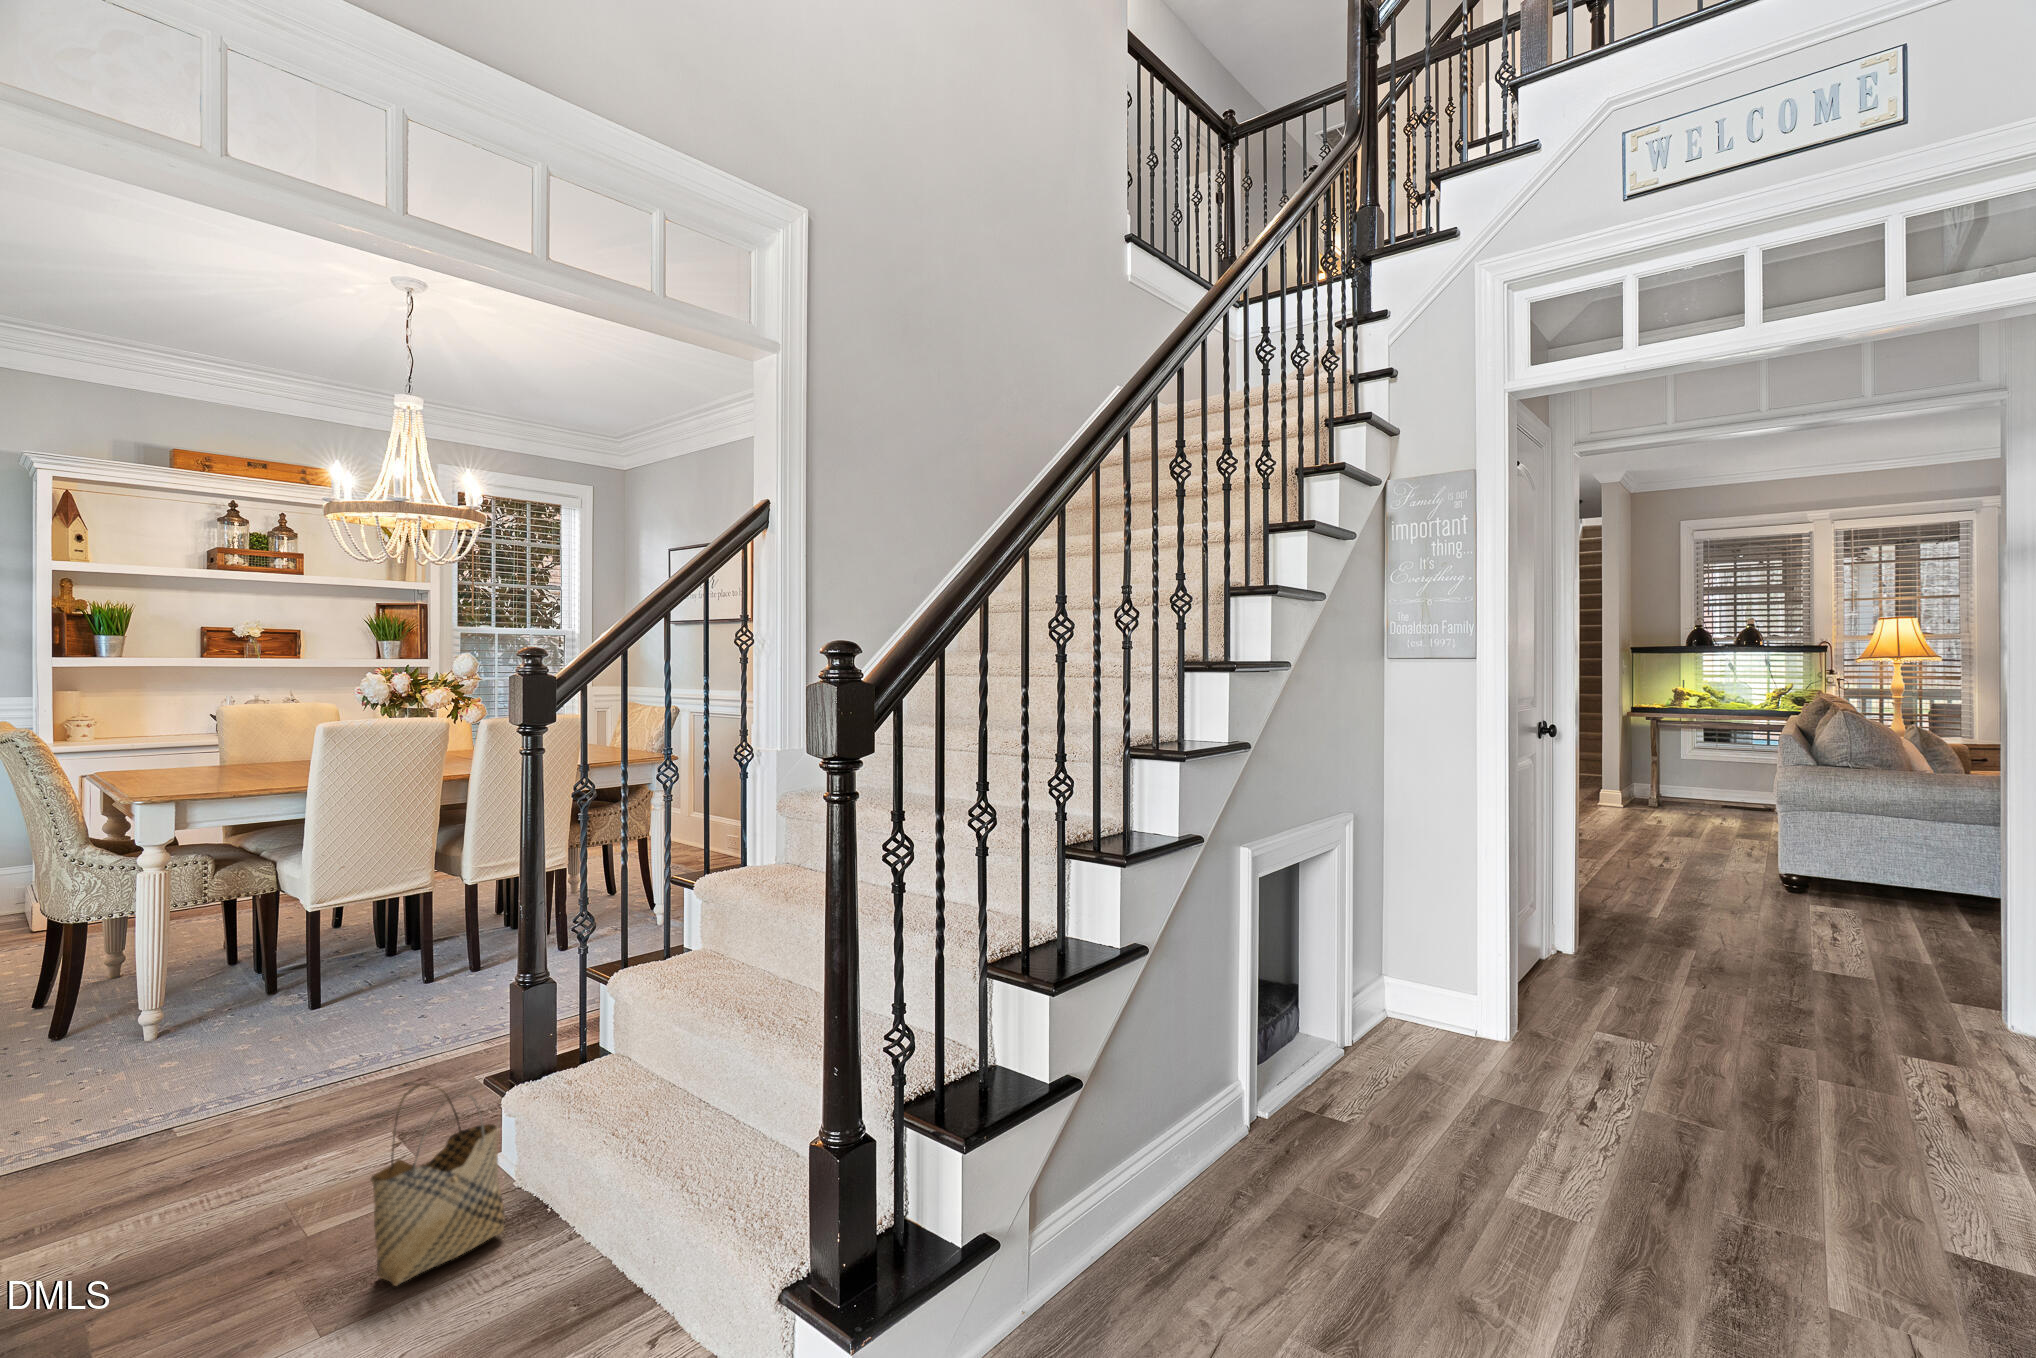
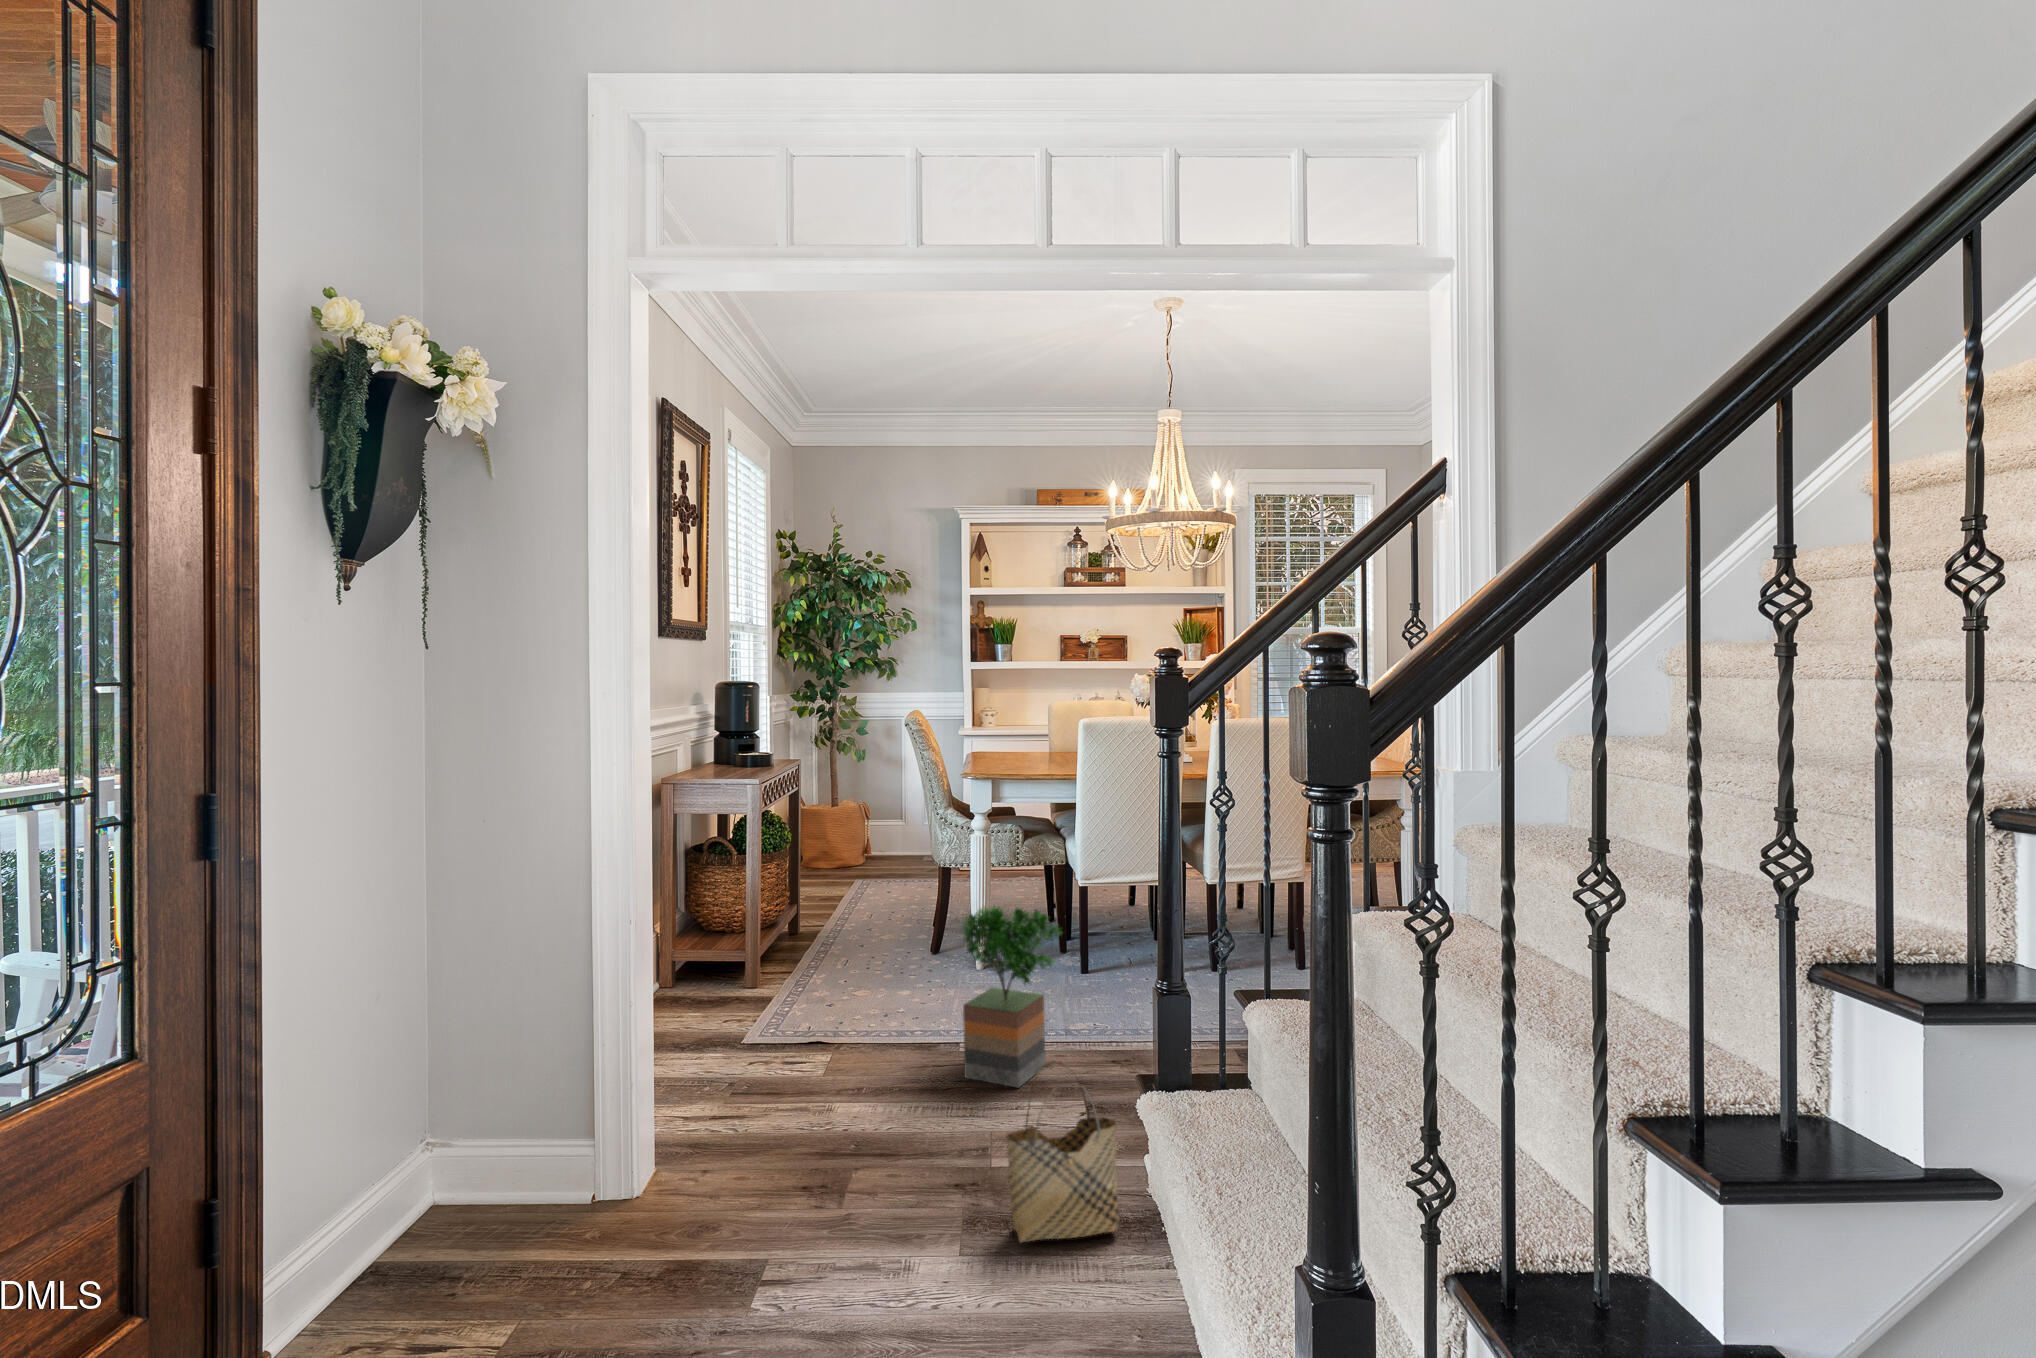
potted tree: none [192,938,351,1160] -> present [962,906,1061,1088]

